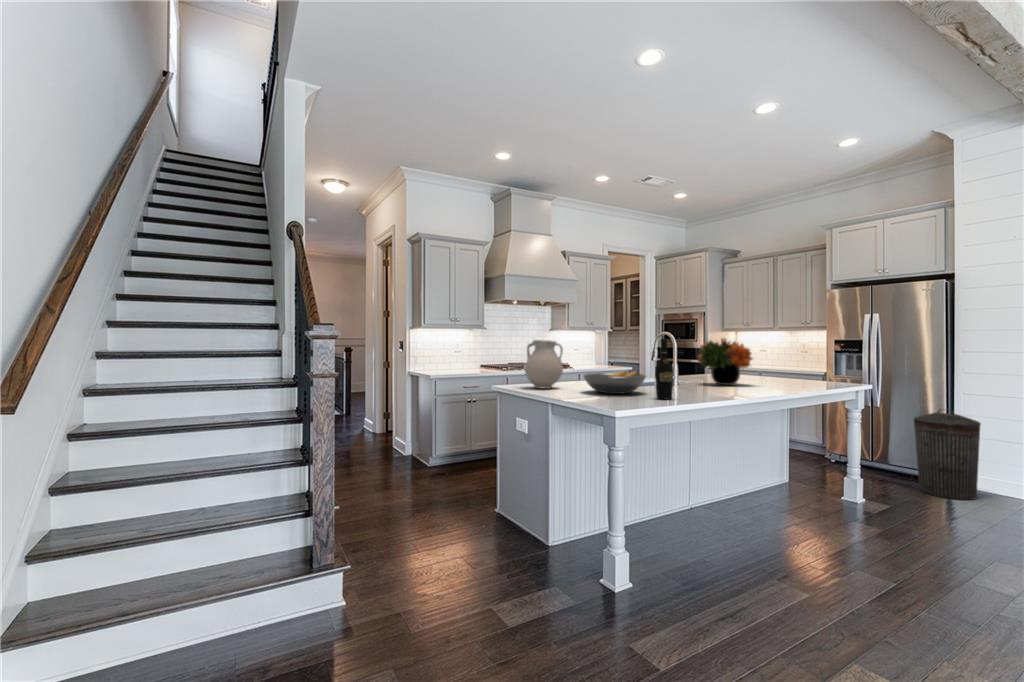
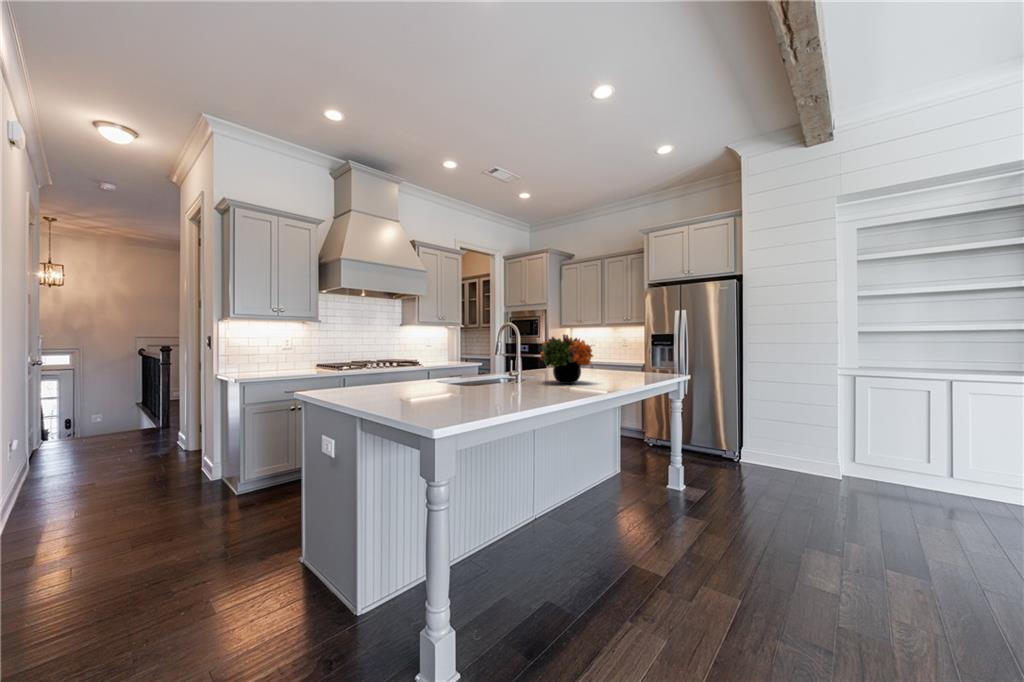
wine bottle: present [655,339,673,399] -> none [491,336,512,410]
vase: present [525,340,563,388] -> none [337,335,387,395]
fruit bowl: present [584,371,646,394] -> none [407,373,483,401]
trash can: present [914,409,981,500] -> none [715,397,763,475]

